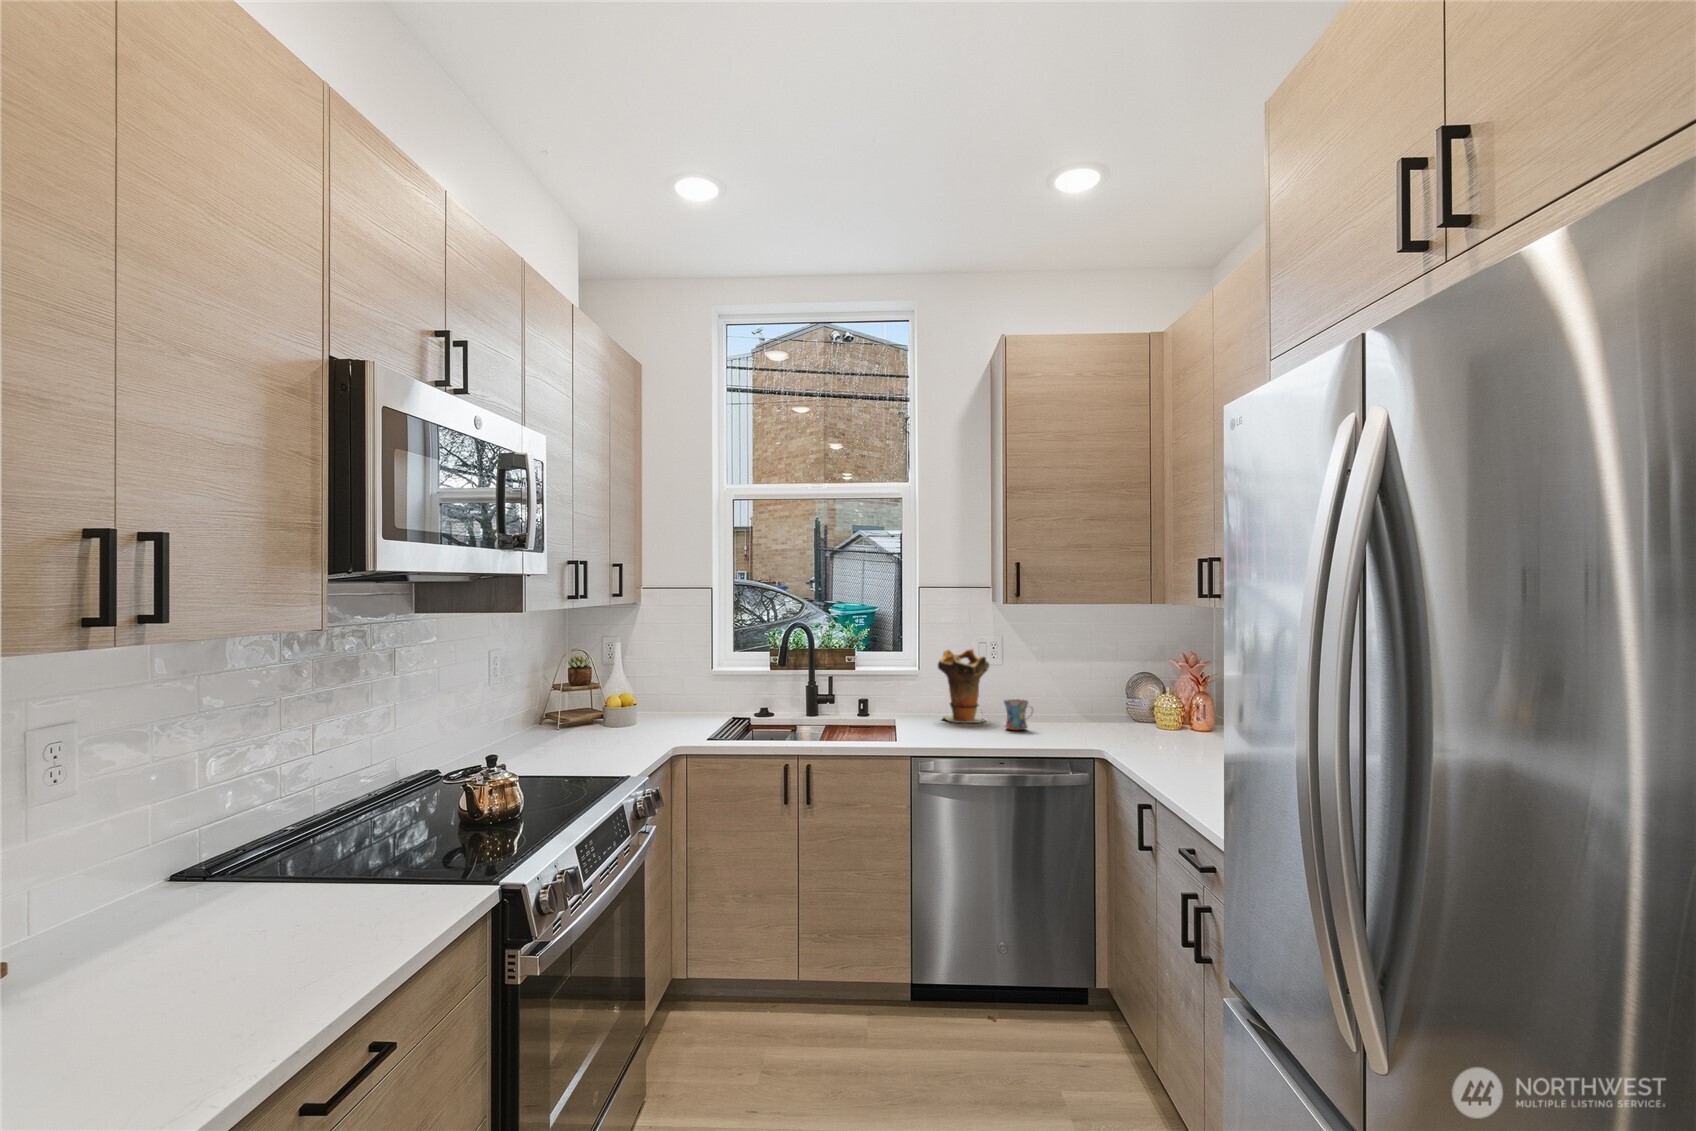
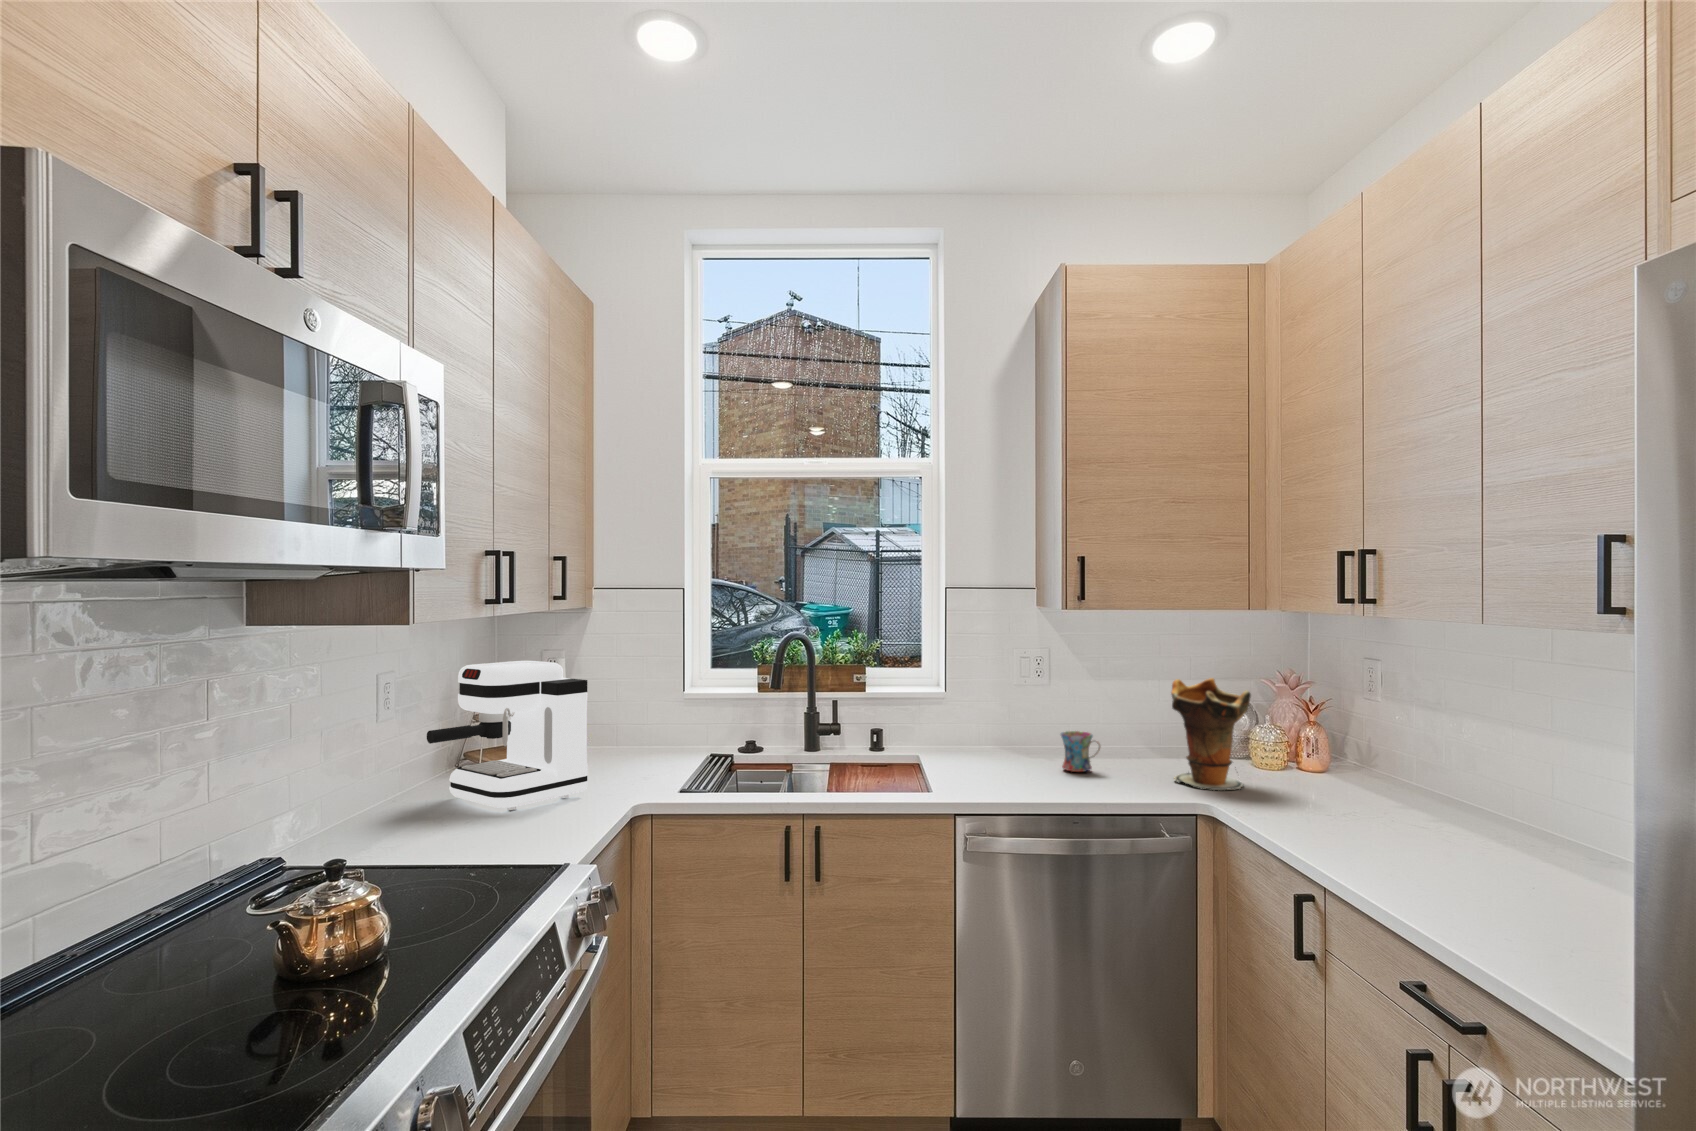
coffee maker: none [525,642,640,749] -> present [427,661,588,810]
decorative vase: present [938,649,989,723] -> present [1171,678,1251,790]

